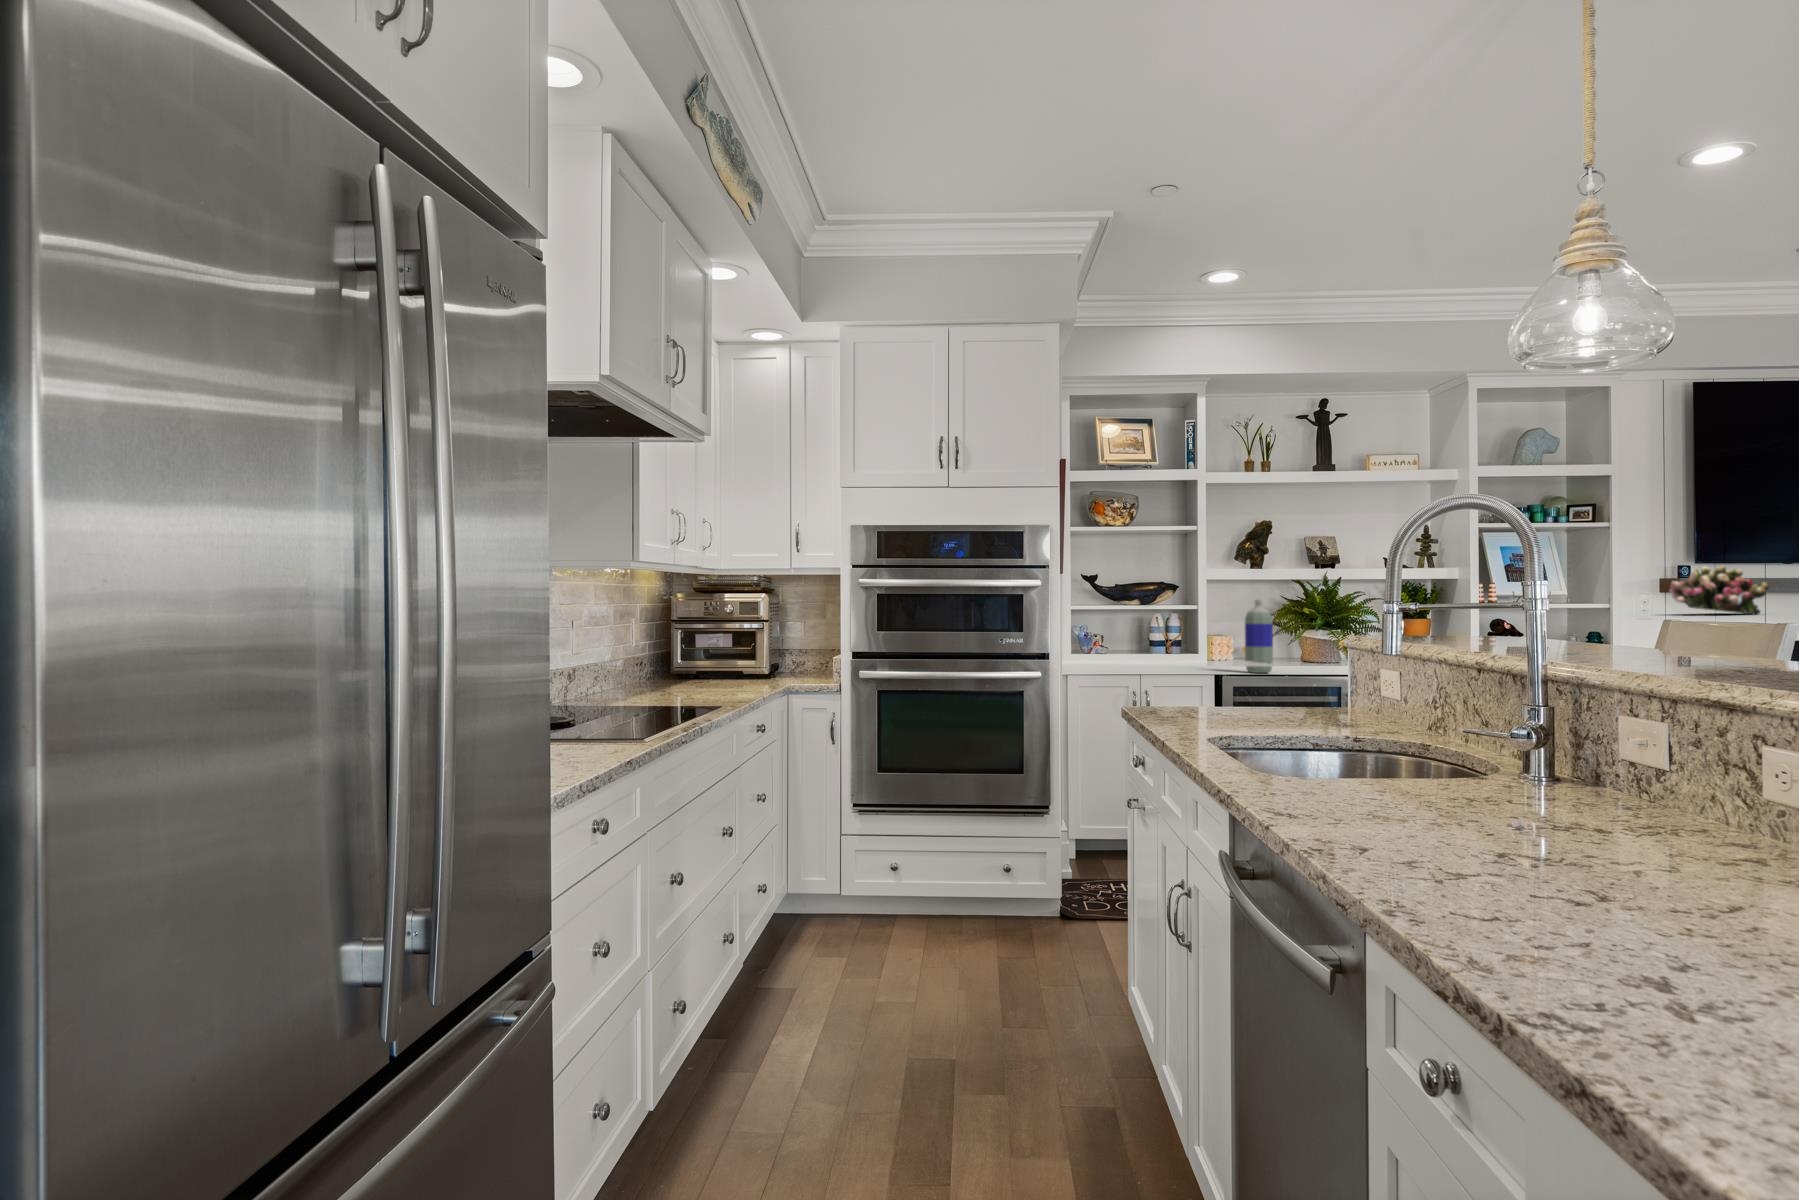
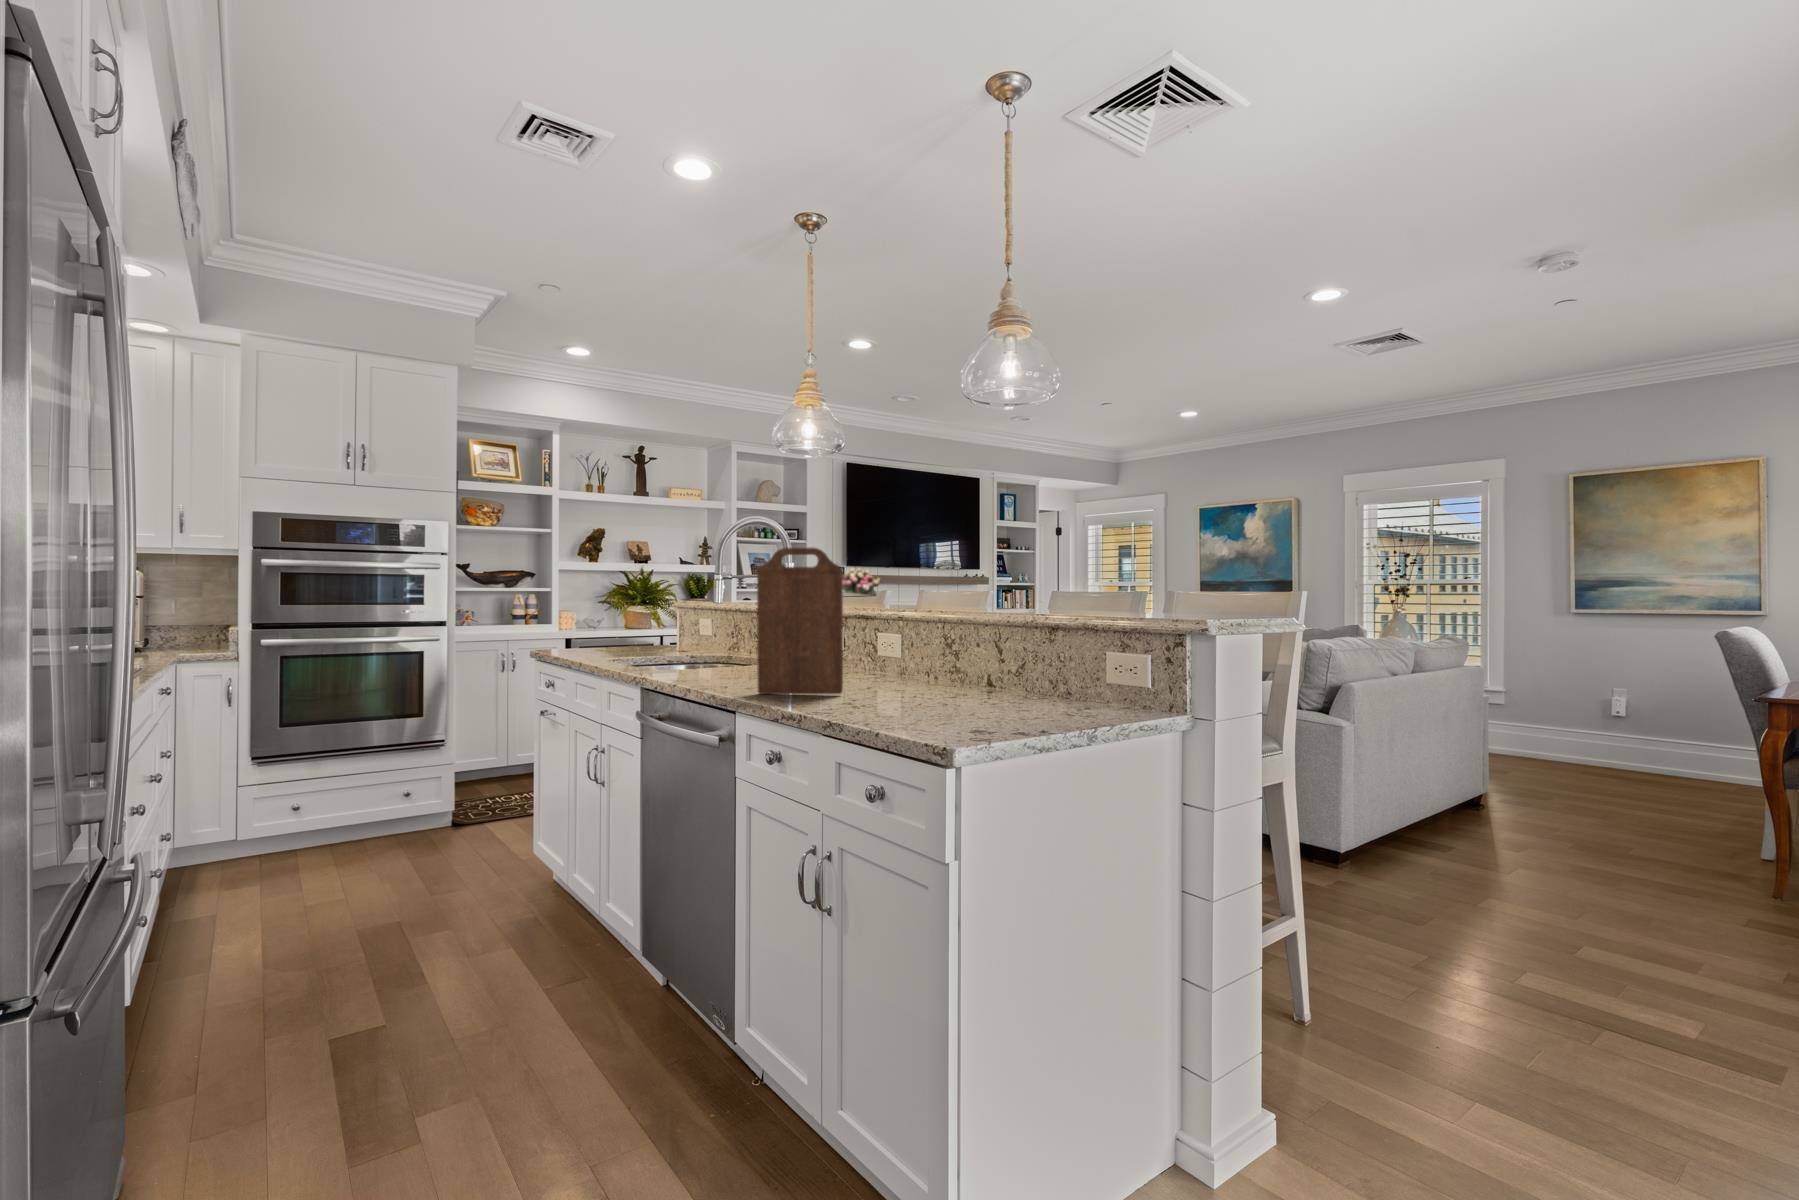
cutting board: none [1407,571,1646,947] -> present [757,547,843,694]
bottle: present [1245,600,1273,673] -> none [586,585,607,638]

